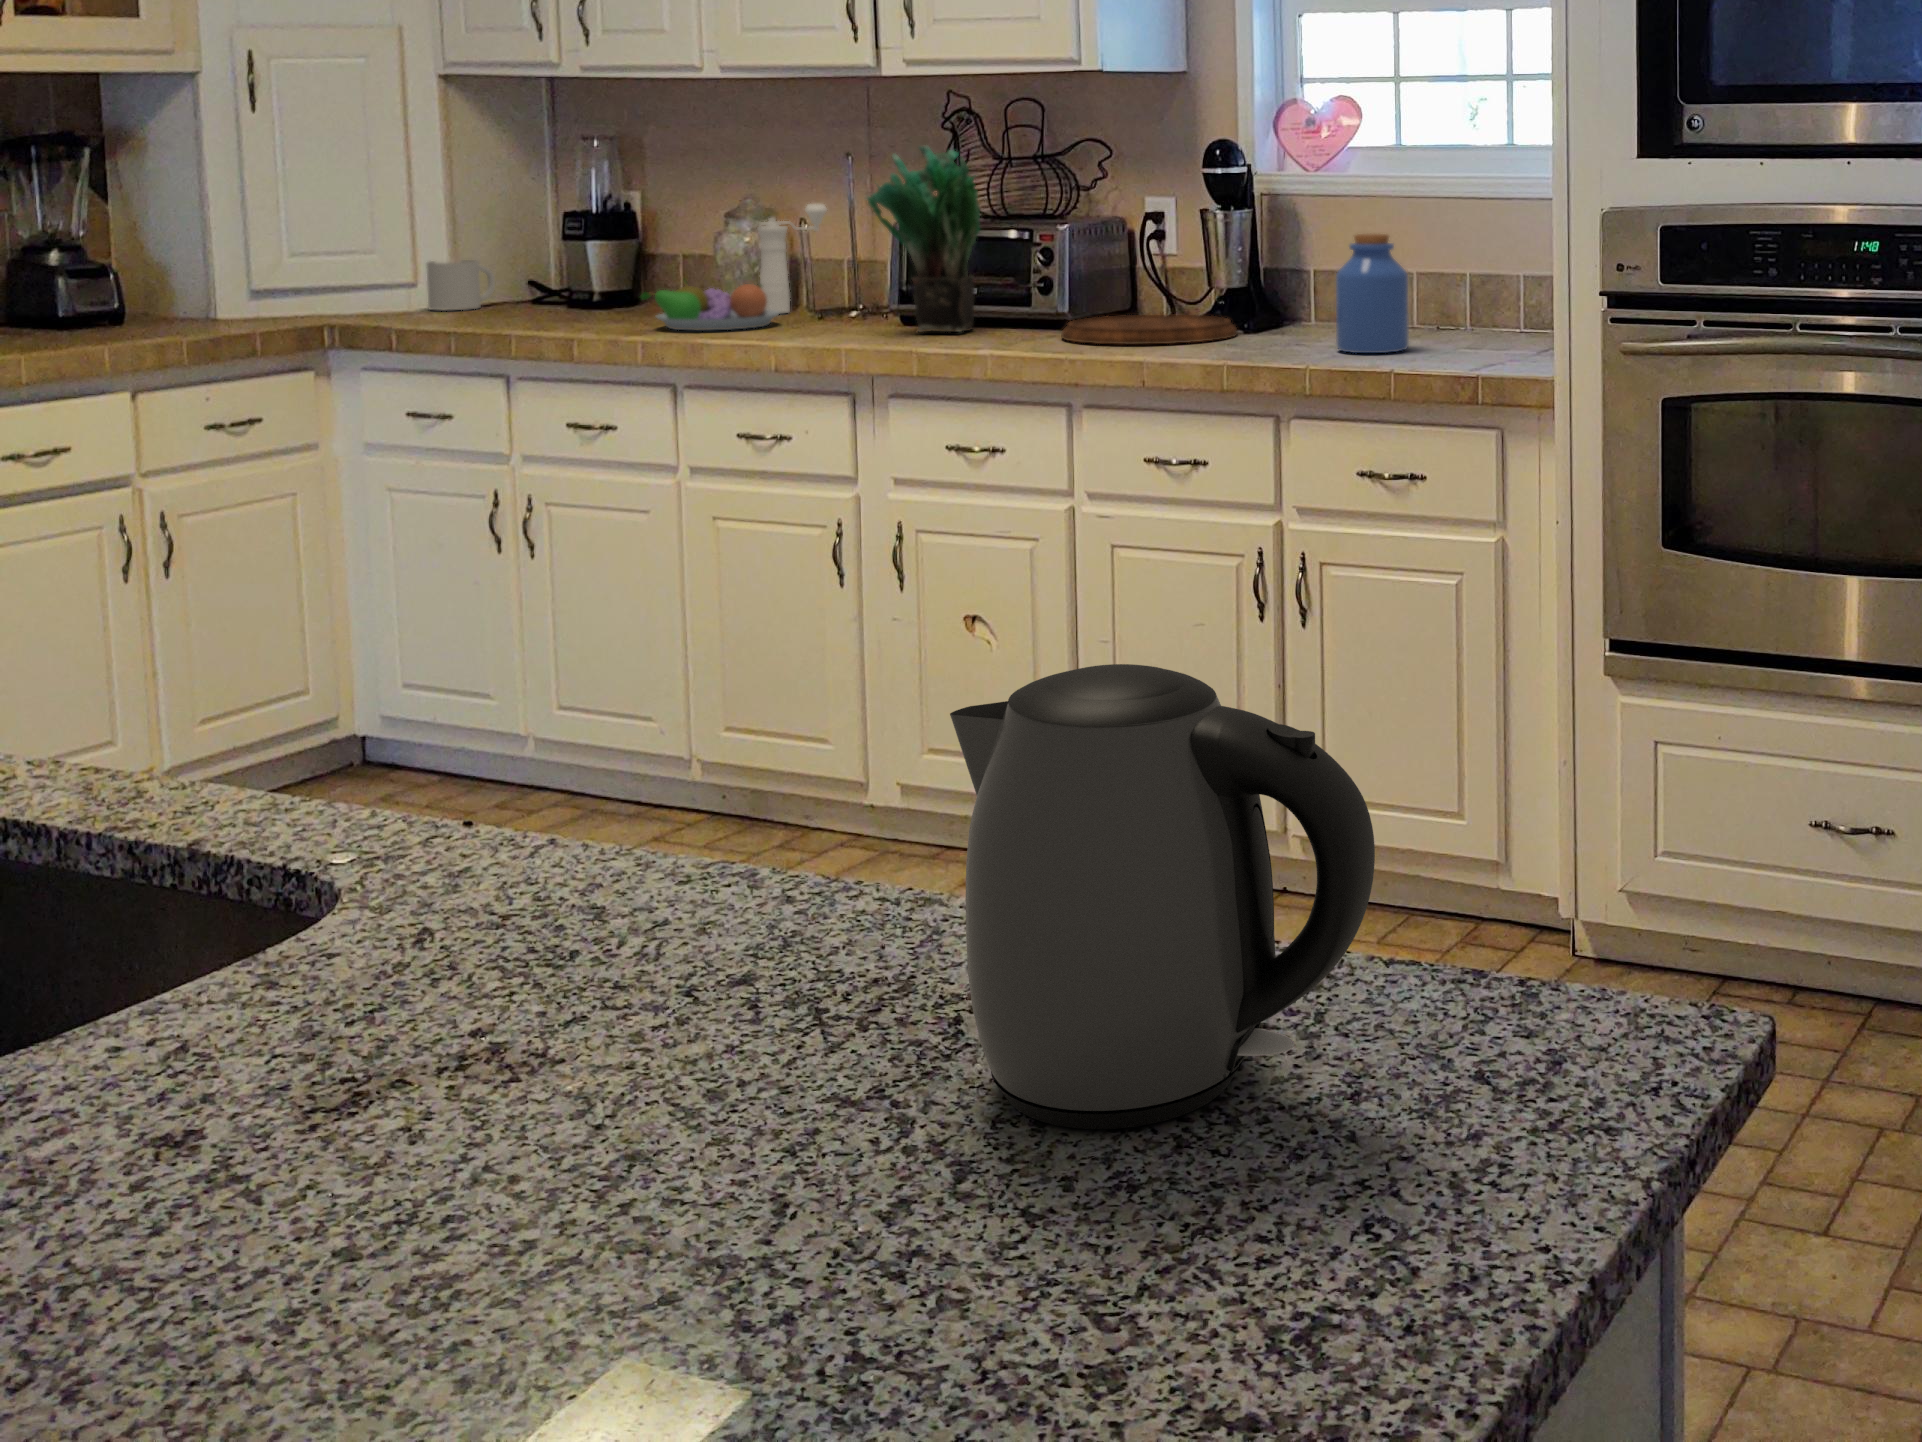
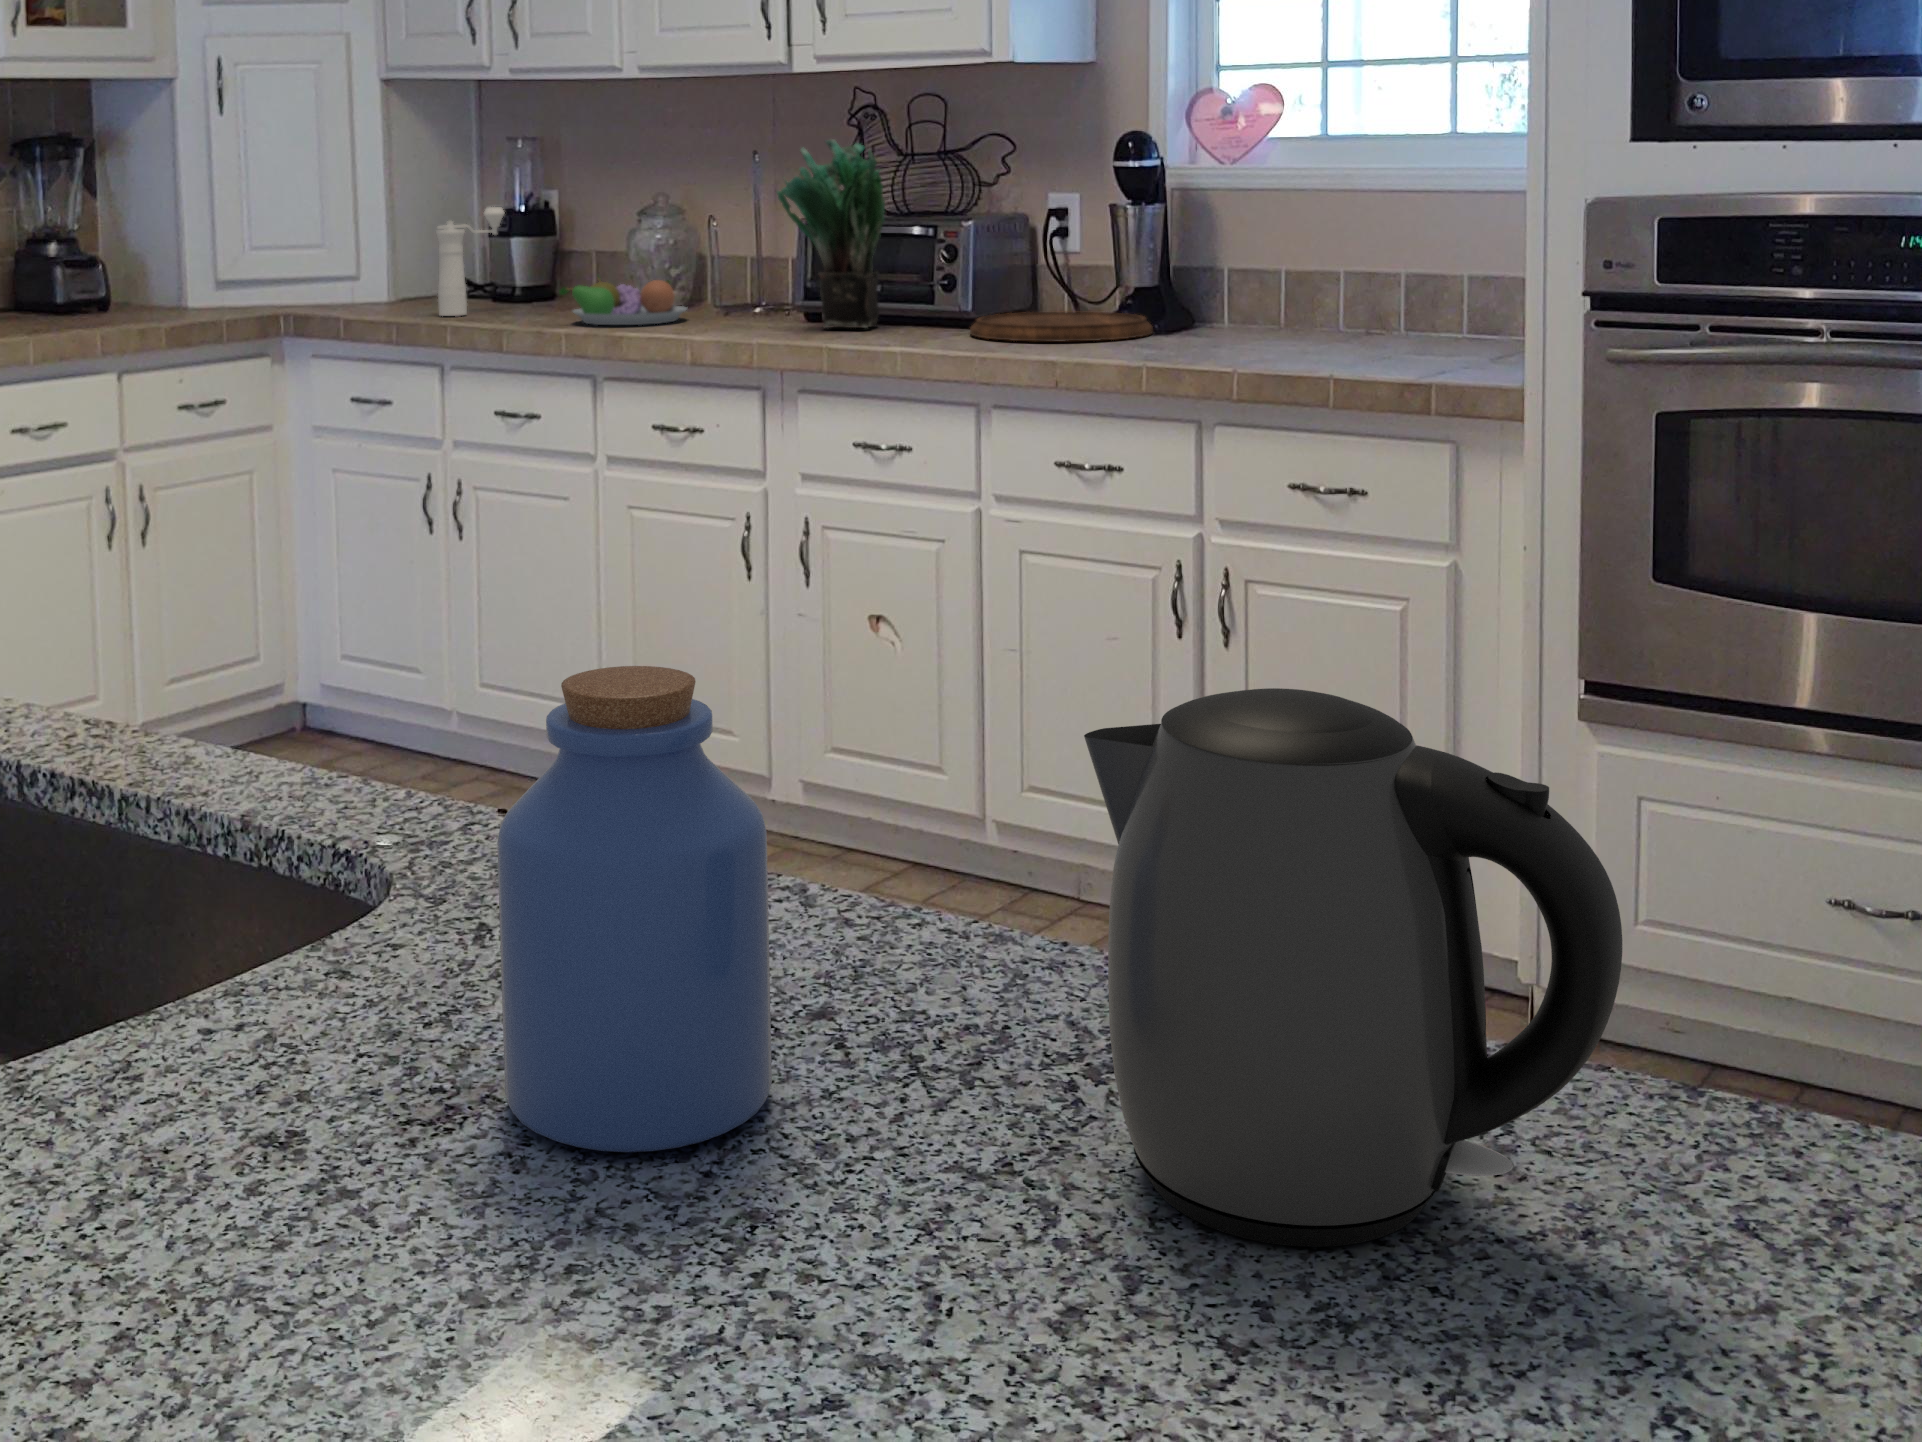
pepper mill: present [758,204,827,313] -> present [436,207,504,316]
jar: present [1336,233,1409,353] -> present [497,666,772,1152]
mug: present [427,260,495,310] -> none [363,258,422,306]

